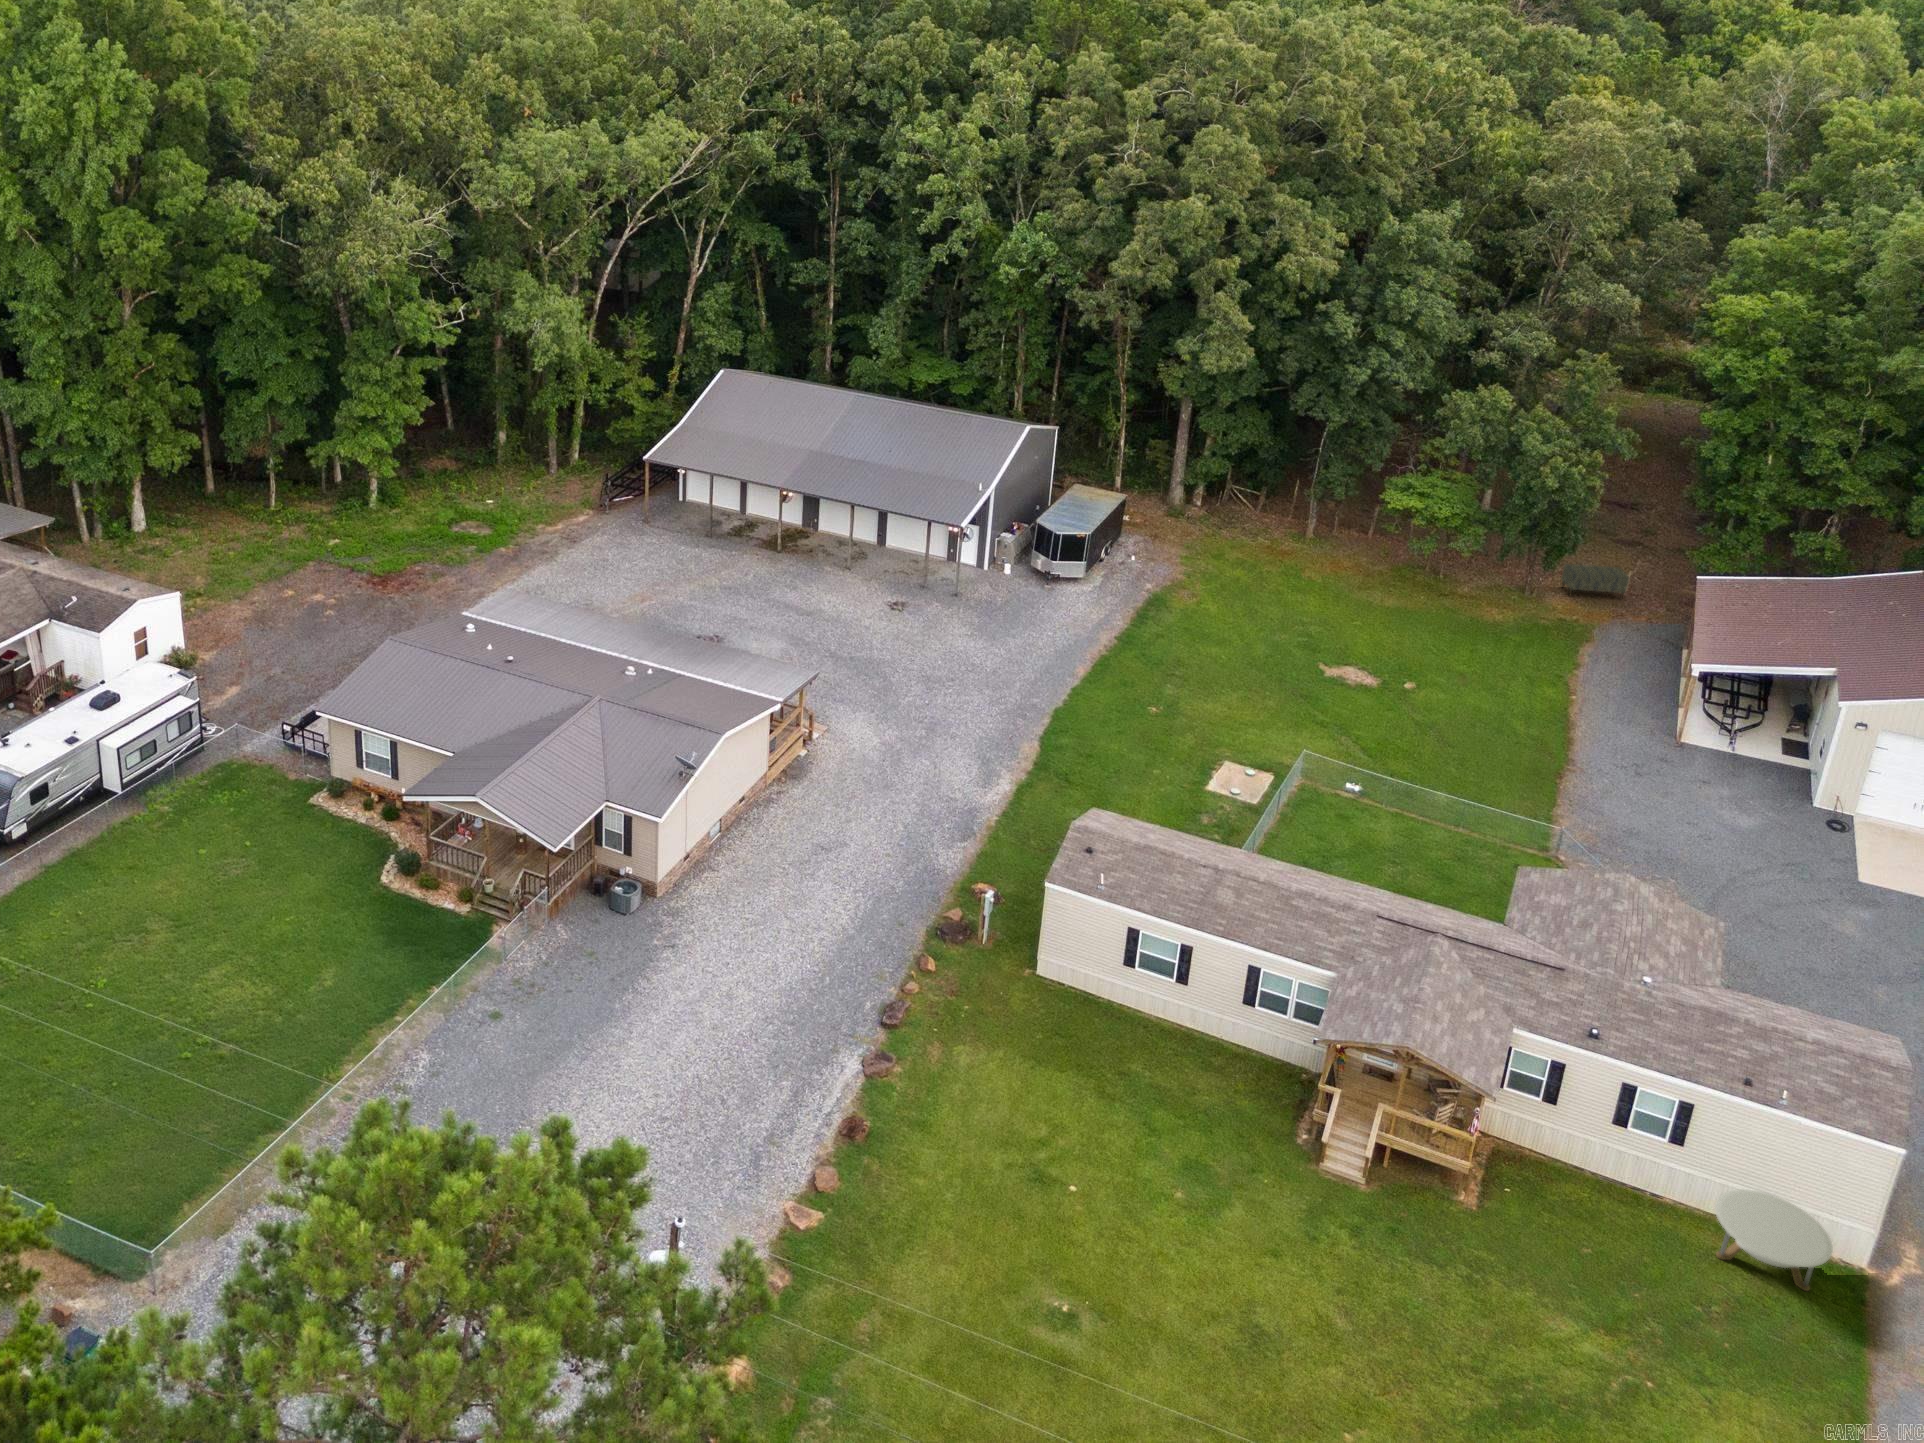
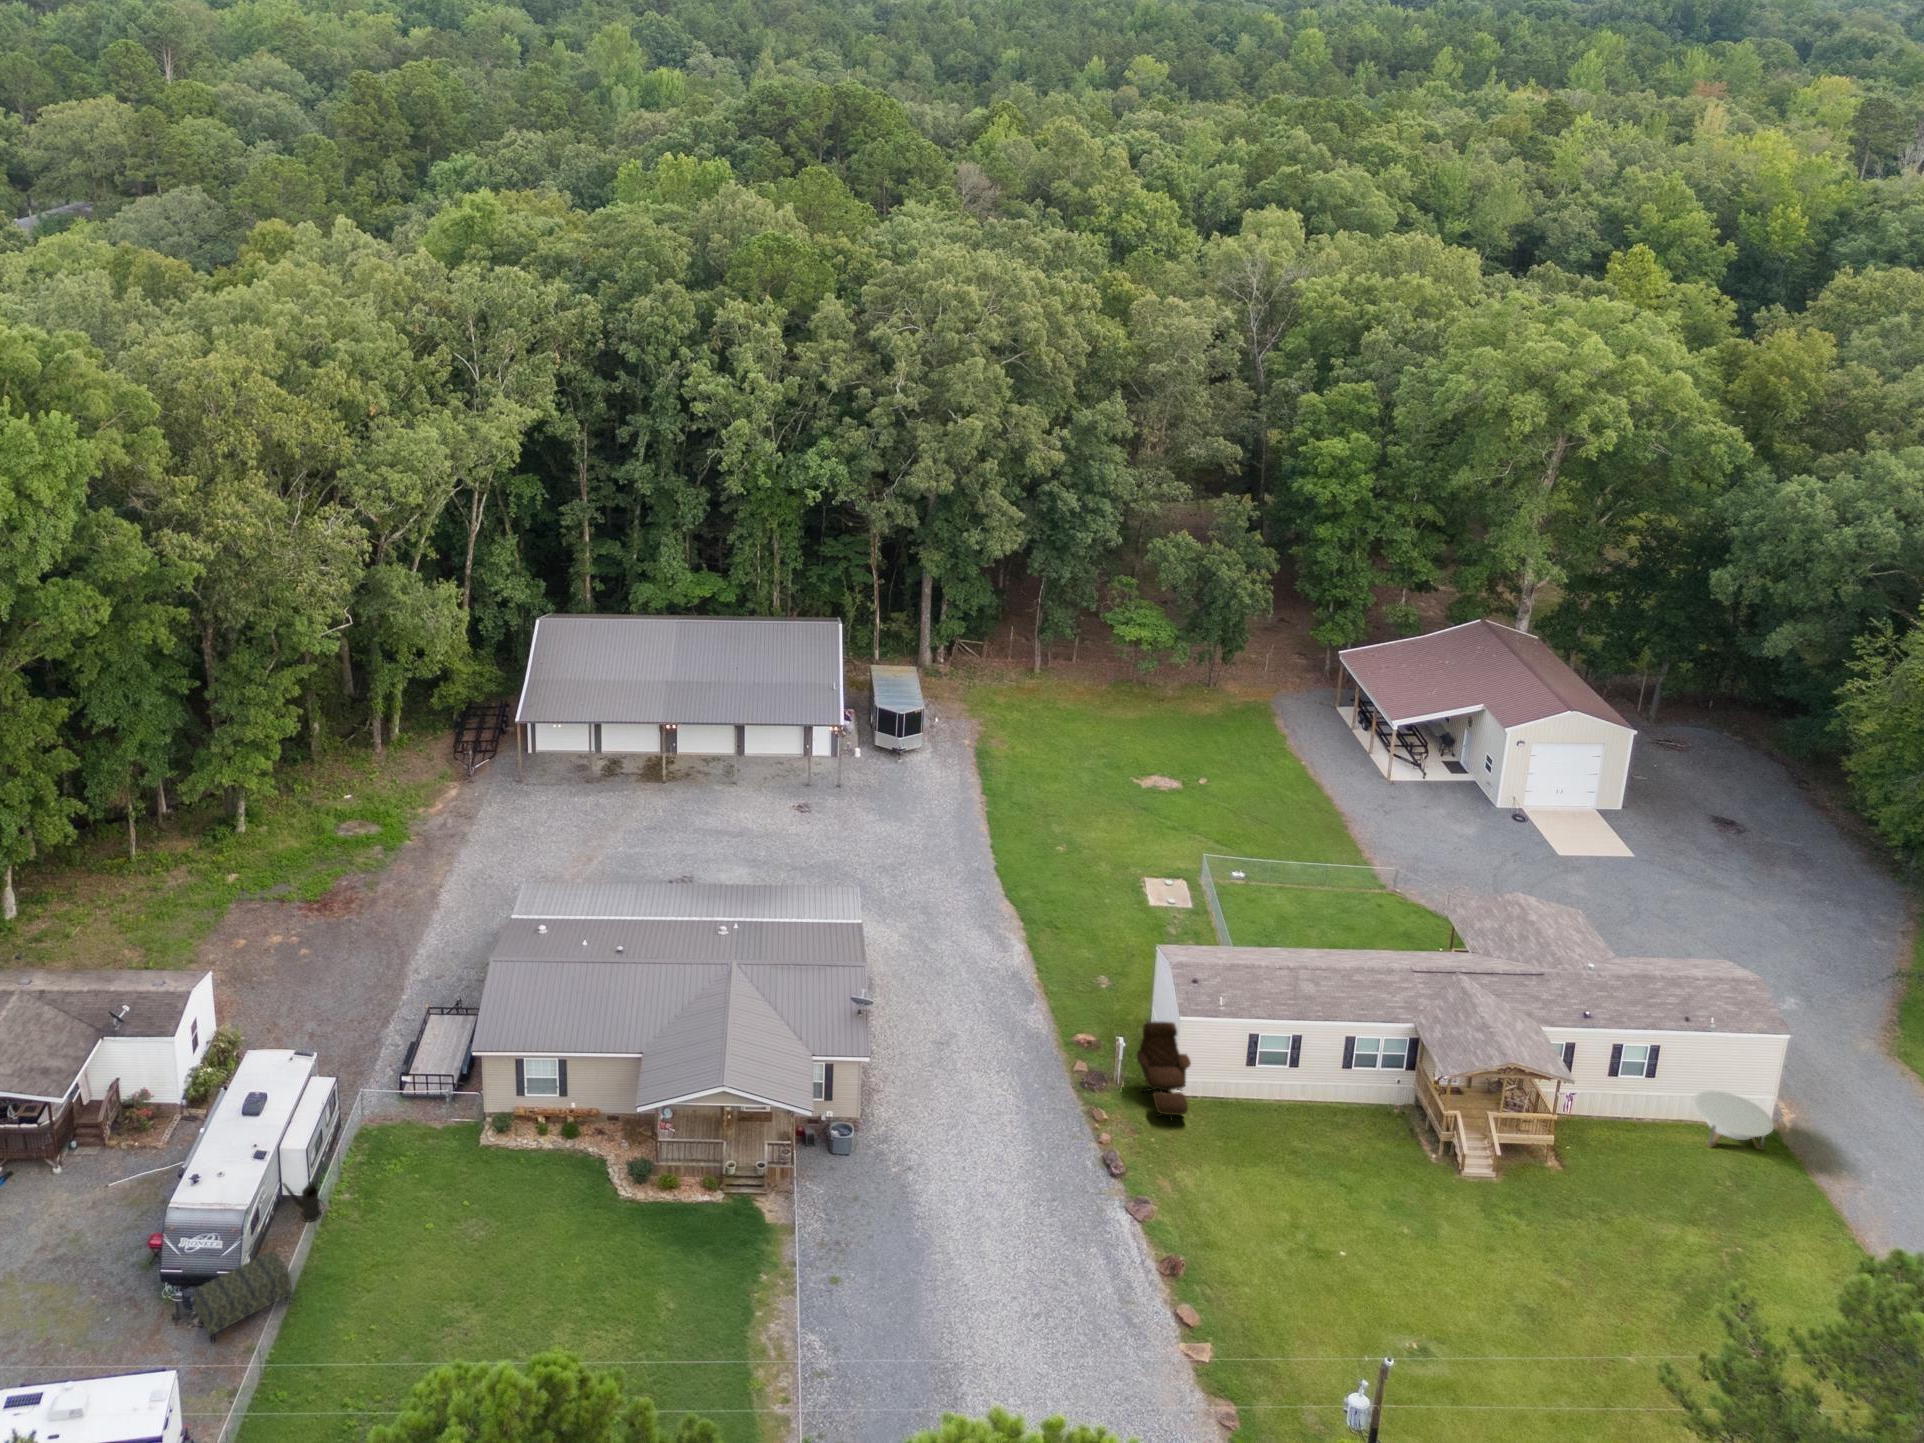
bench: present [1562,564,1630,599] -> present [194,1251,292,1342]
watering can: none [148,774,175,814] -> present [283,1183,323,1222]
lounge chair: none [984,880,1056,994] -> present [1136,1022,1191,1117]

